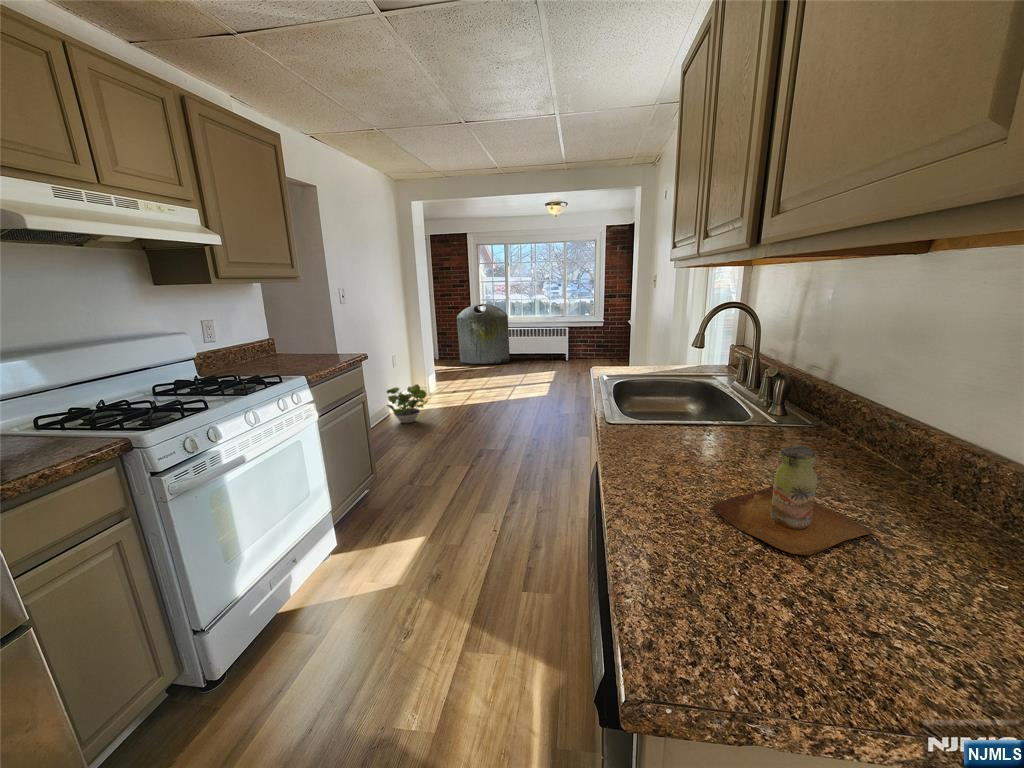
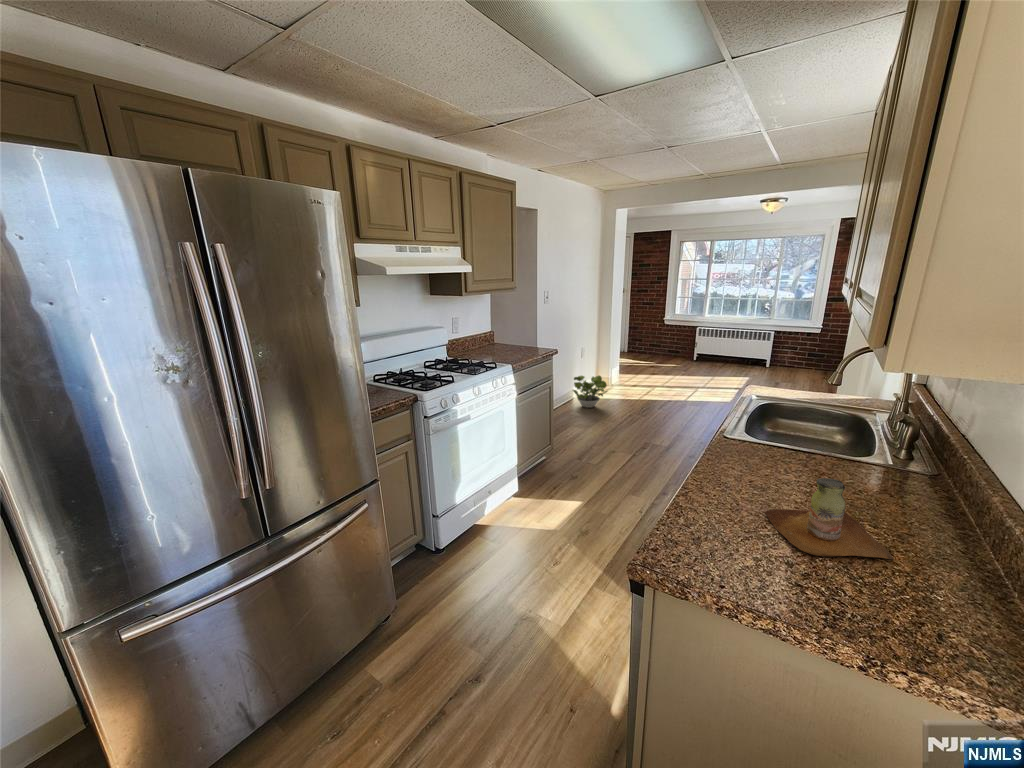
trash can: present [457,304,510,365] -> none [648,302,704,363]

